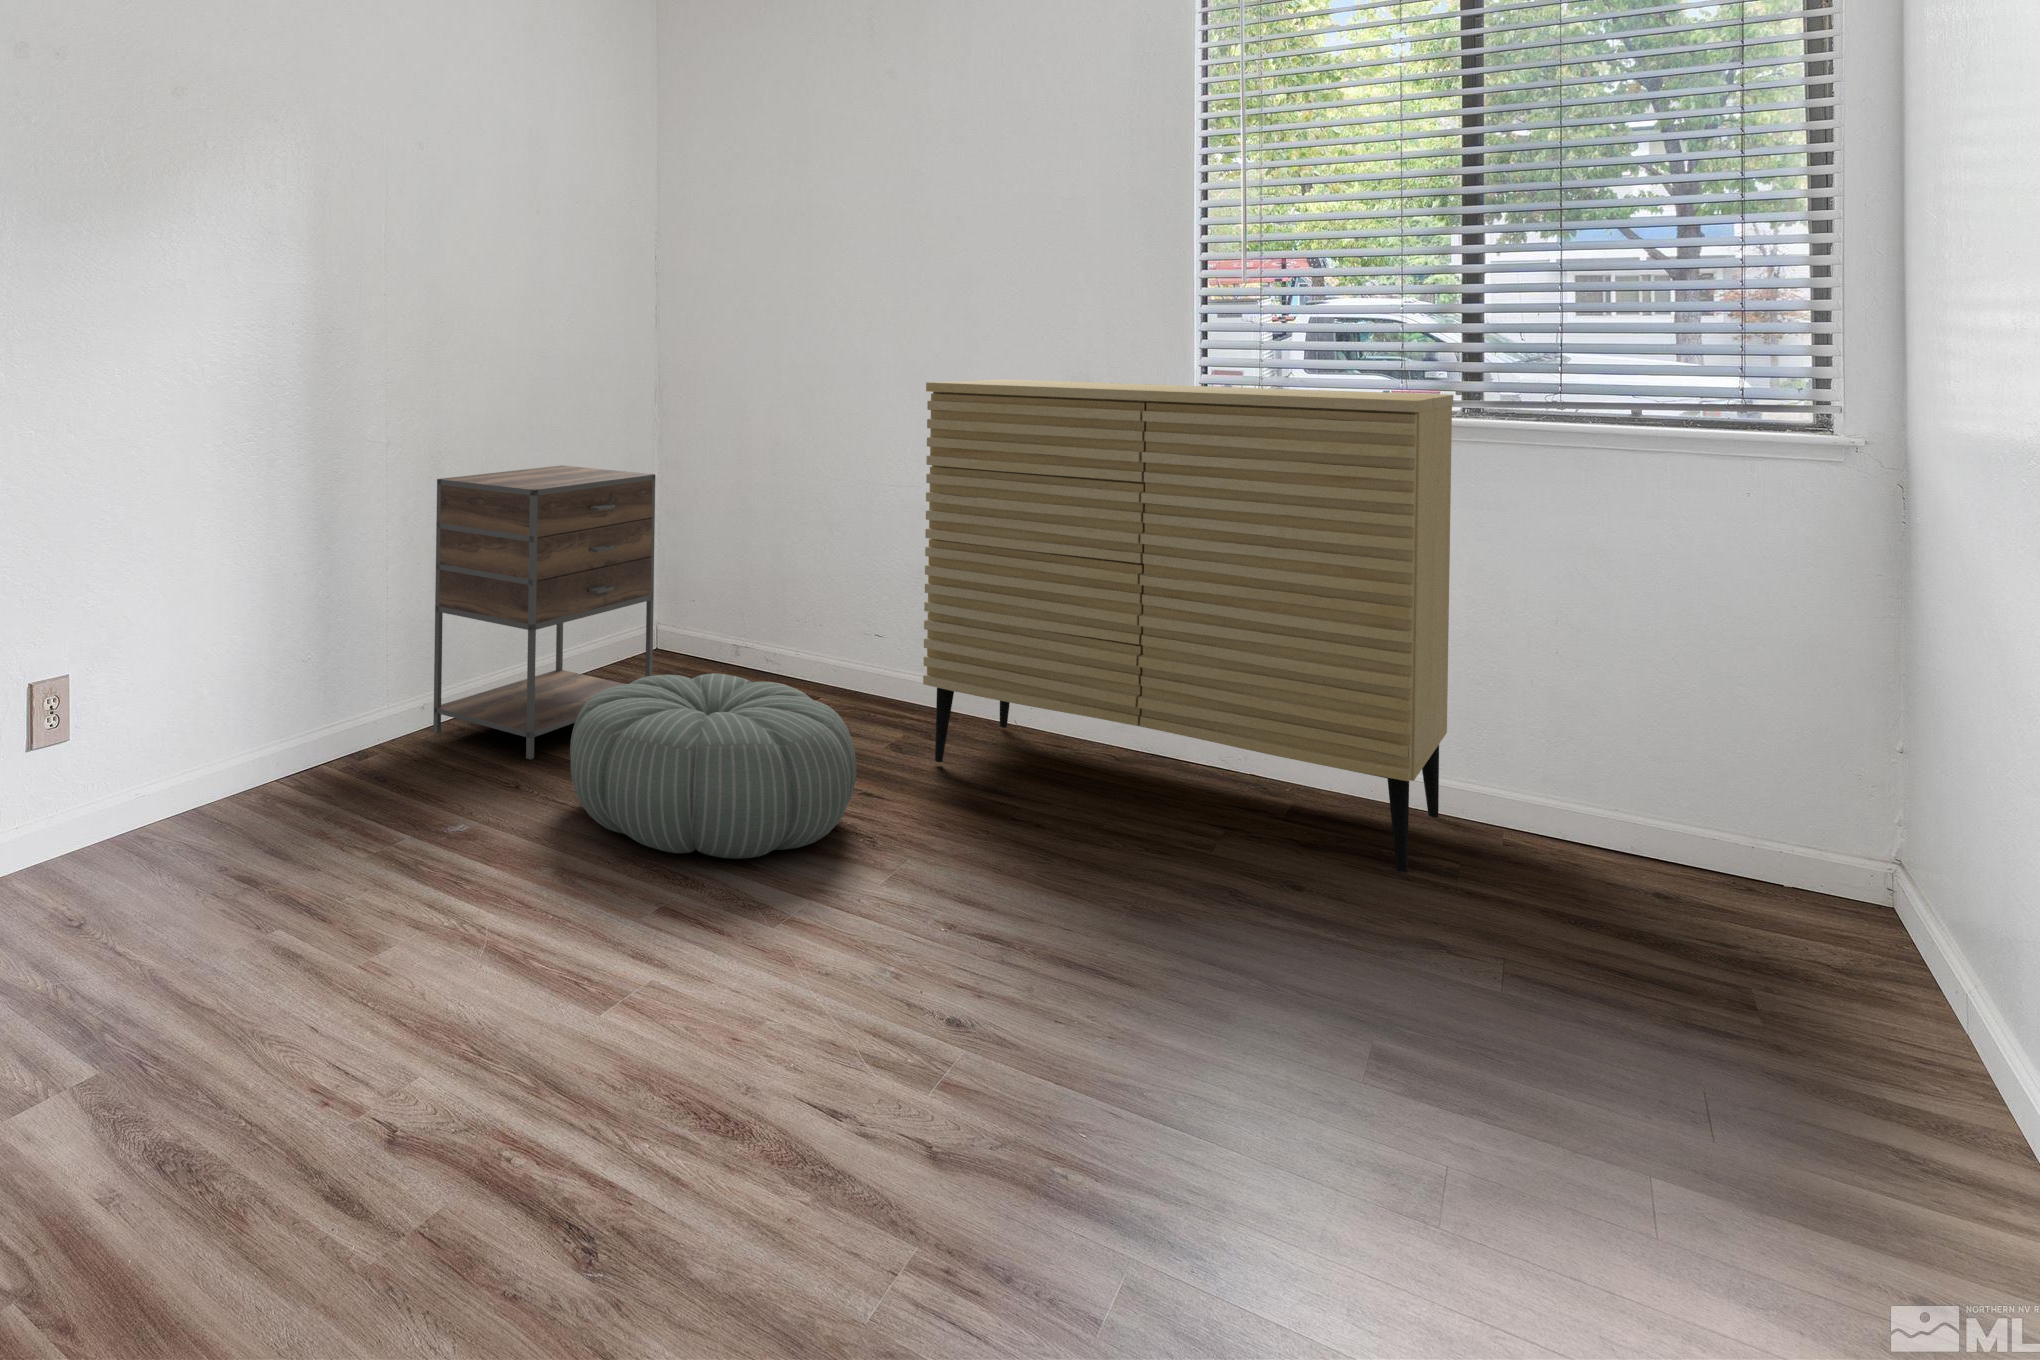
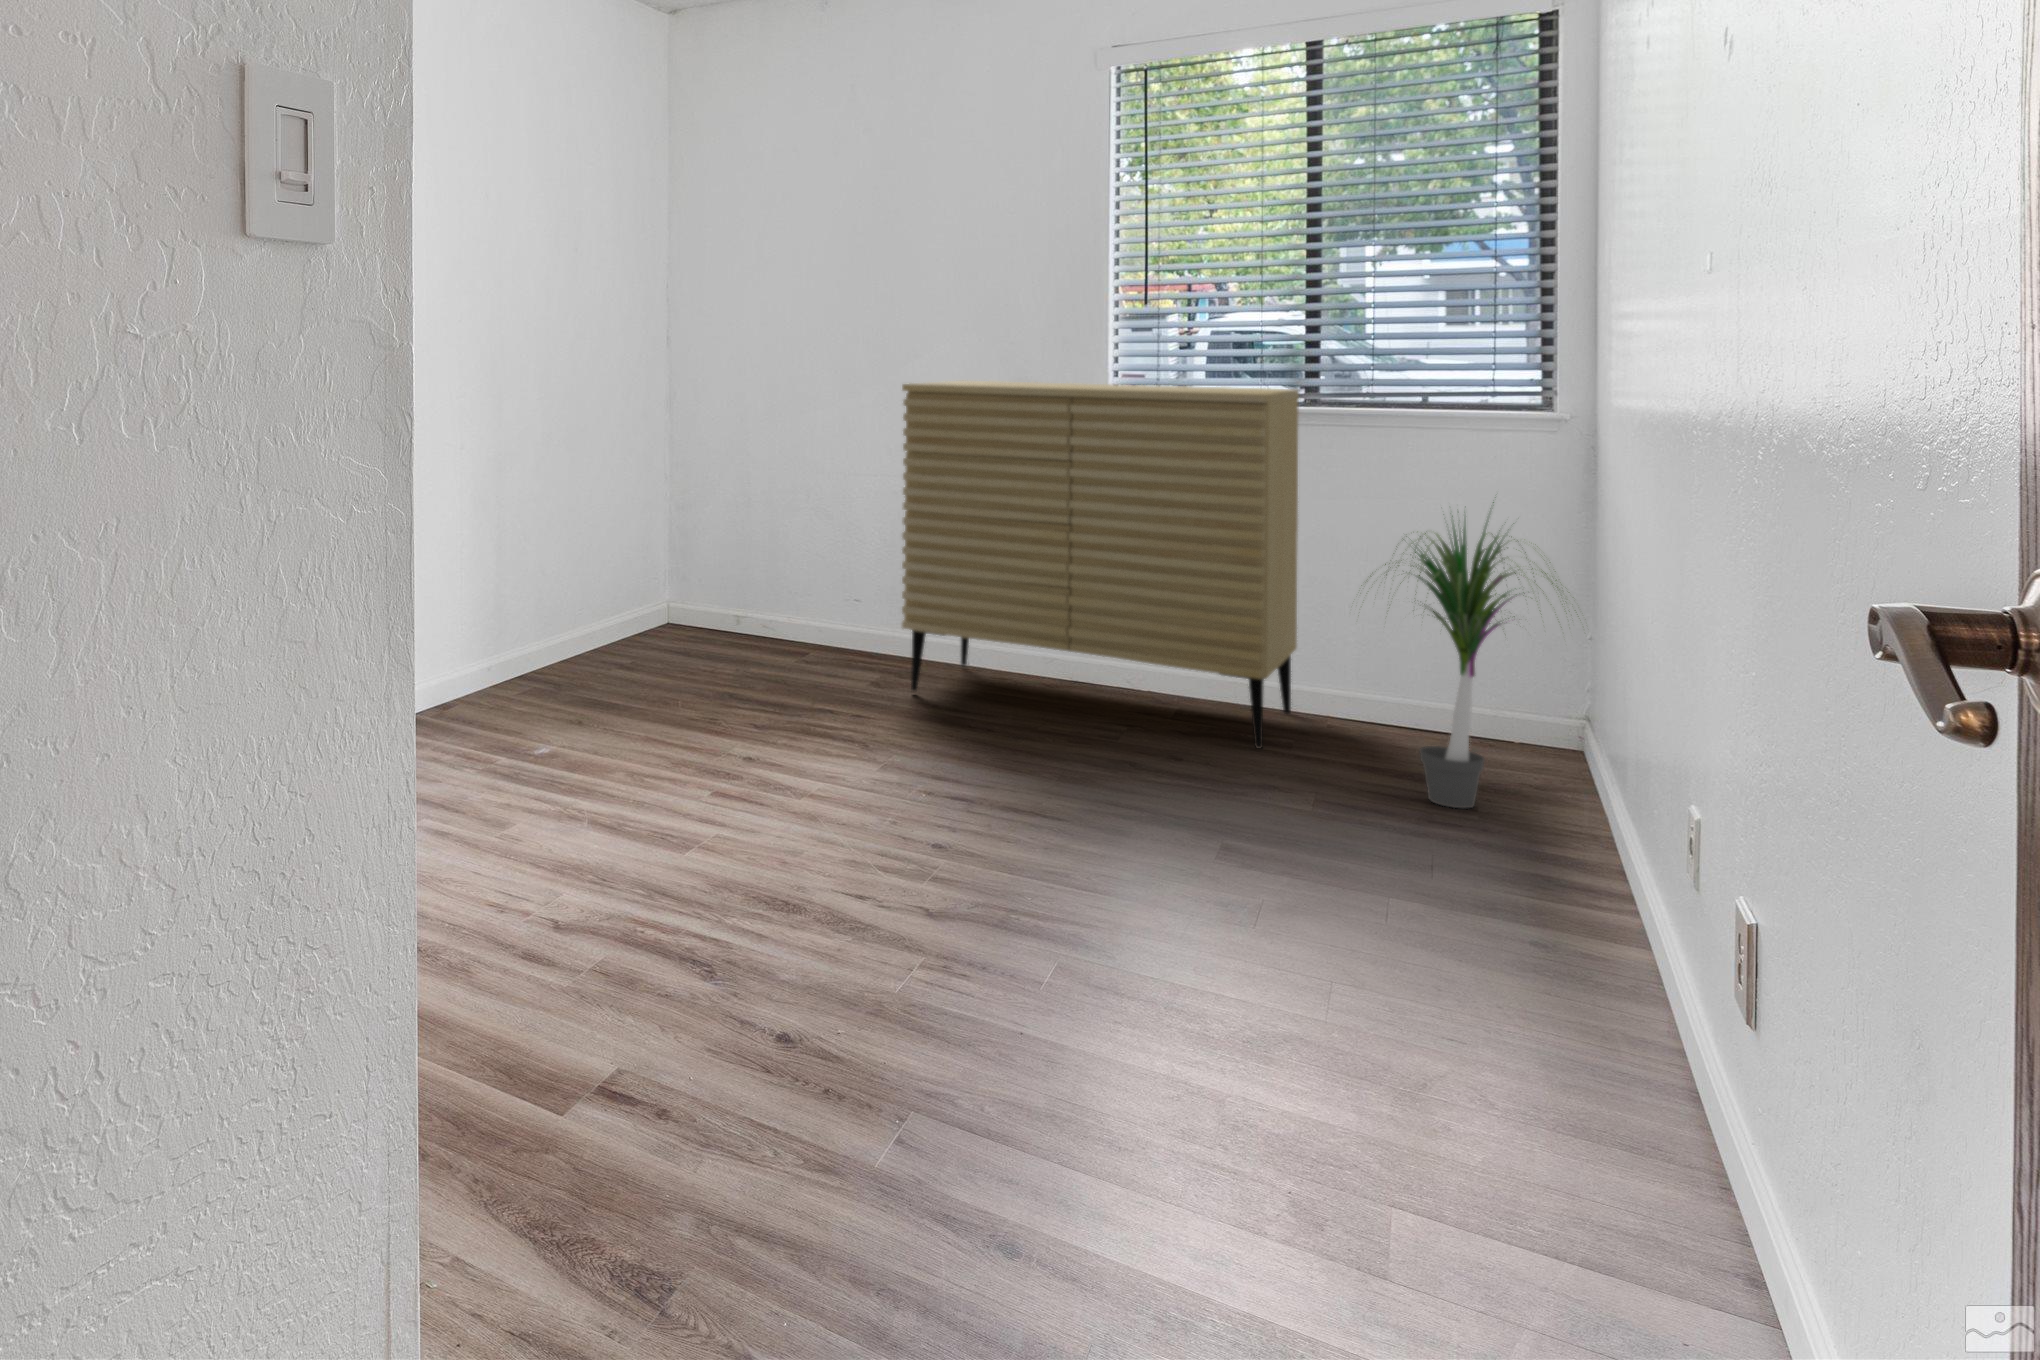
nightstand: present [433,465,655,760] -> none [495,458,676,702]
potted plant: none [1544,541,1946,996] -> present [1361,497,1567,808]
pouf: present [570,673,856,859] -> none [625,623,854,759]

